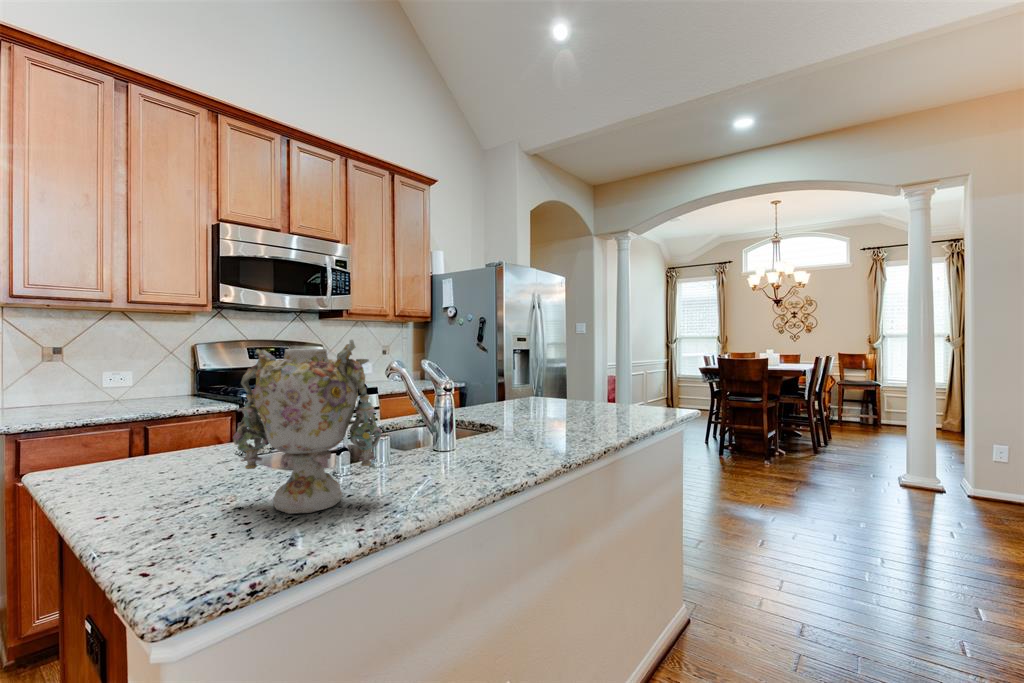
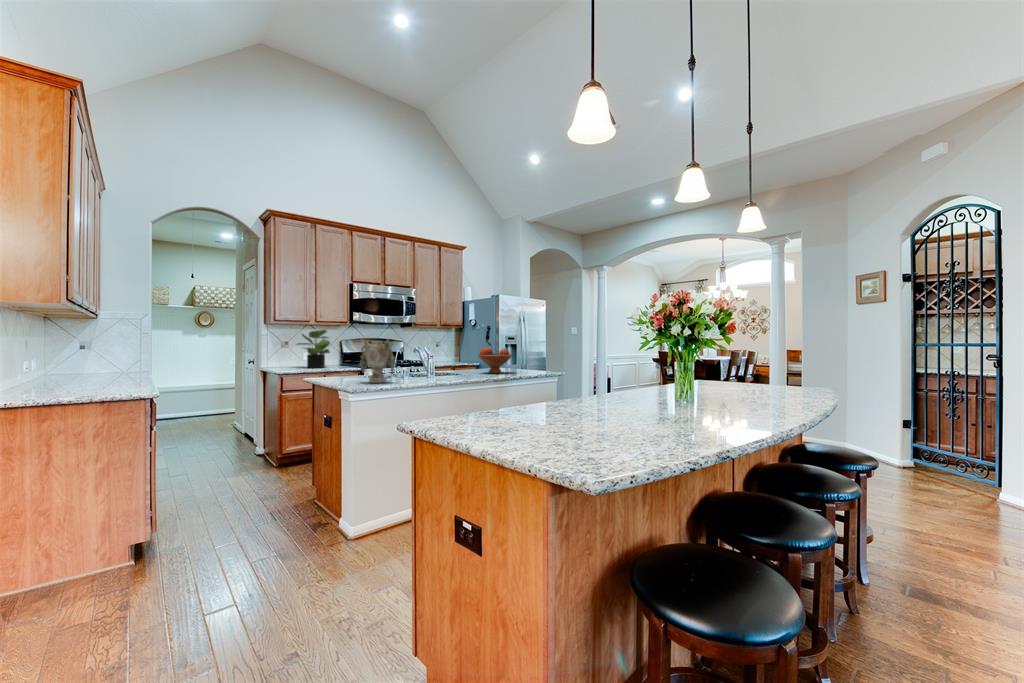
potted plant: none [69,319,166,409] -> present [297,330,330,368]
fruit bowl: none [536,360,616,421] -> present [478,348,512,373]

